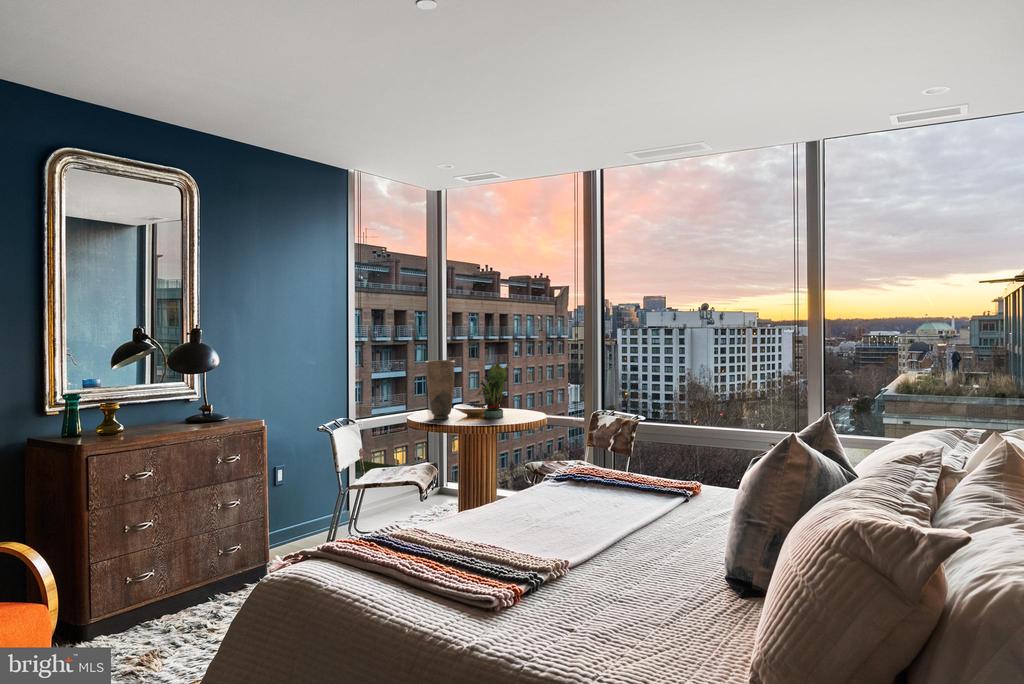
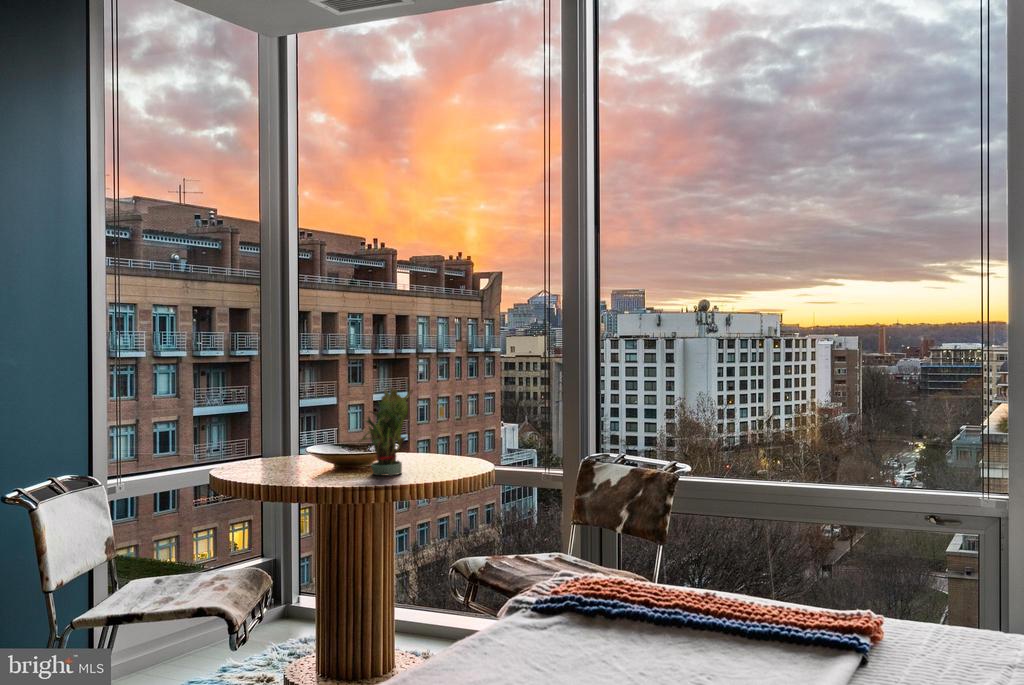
vase: present [425,360,455,419] -> none [278,385,326,479]

